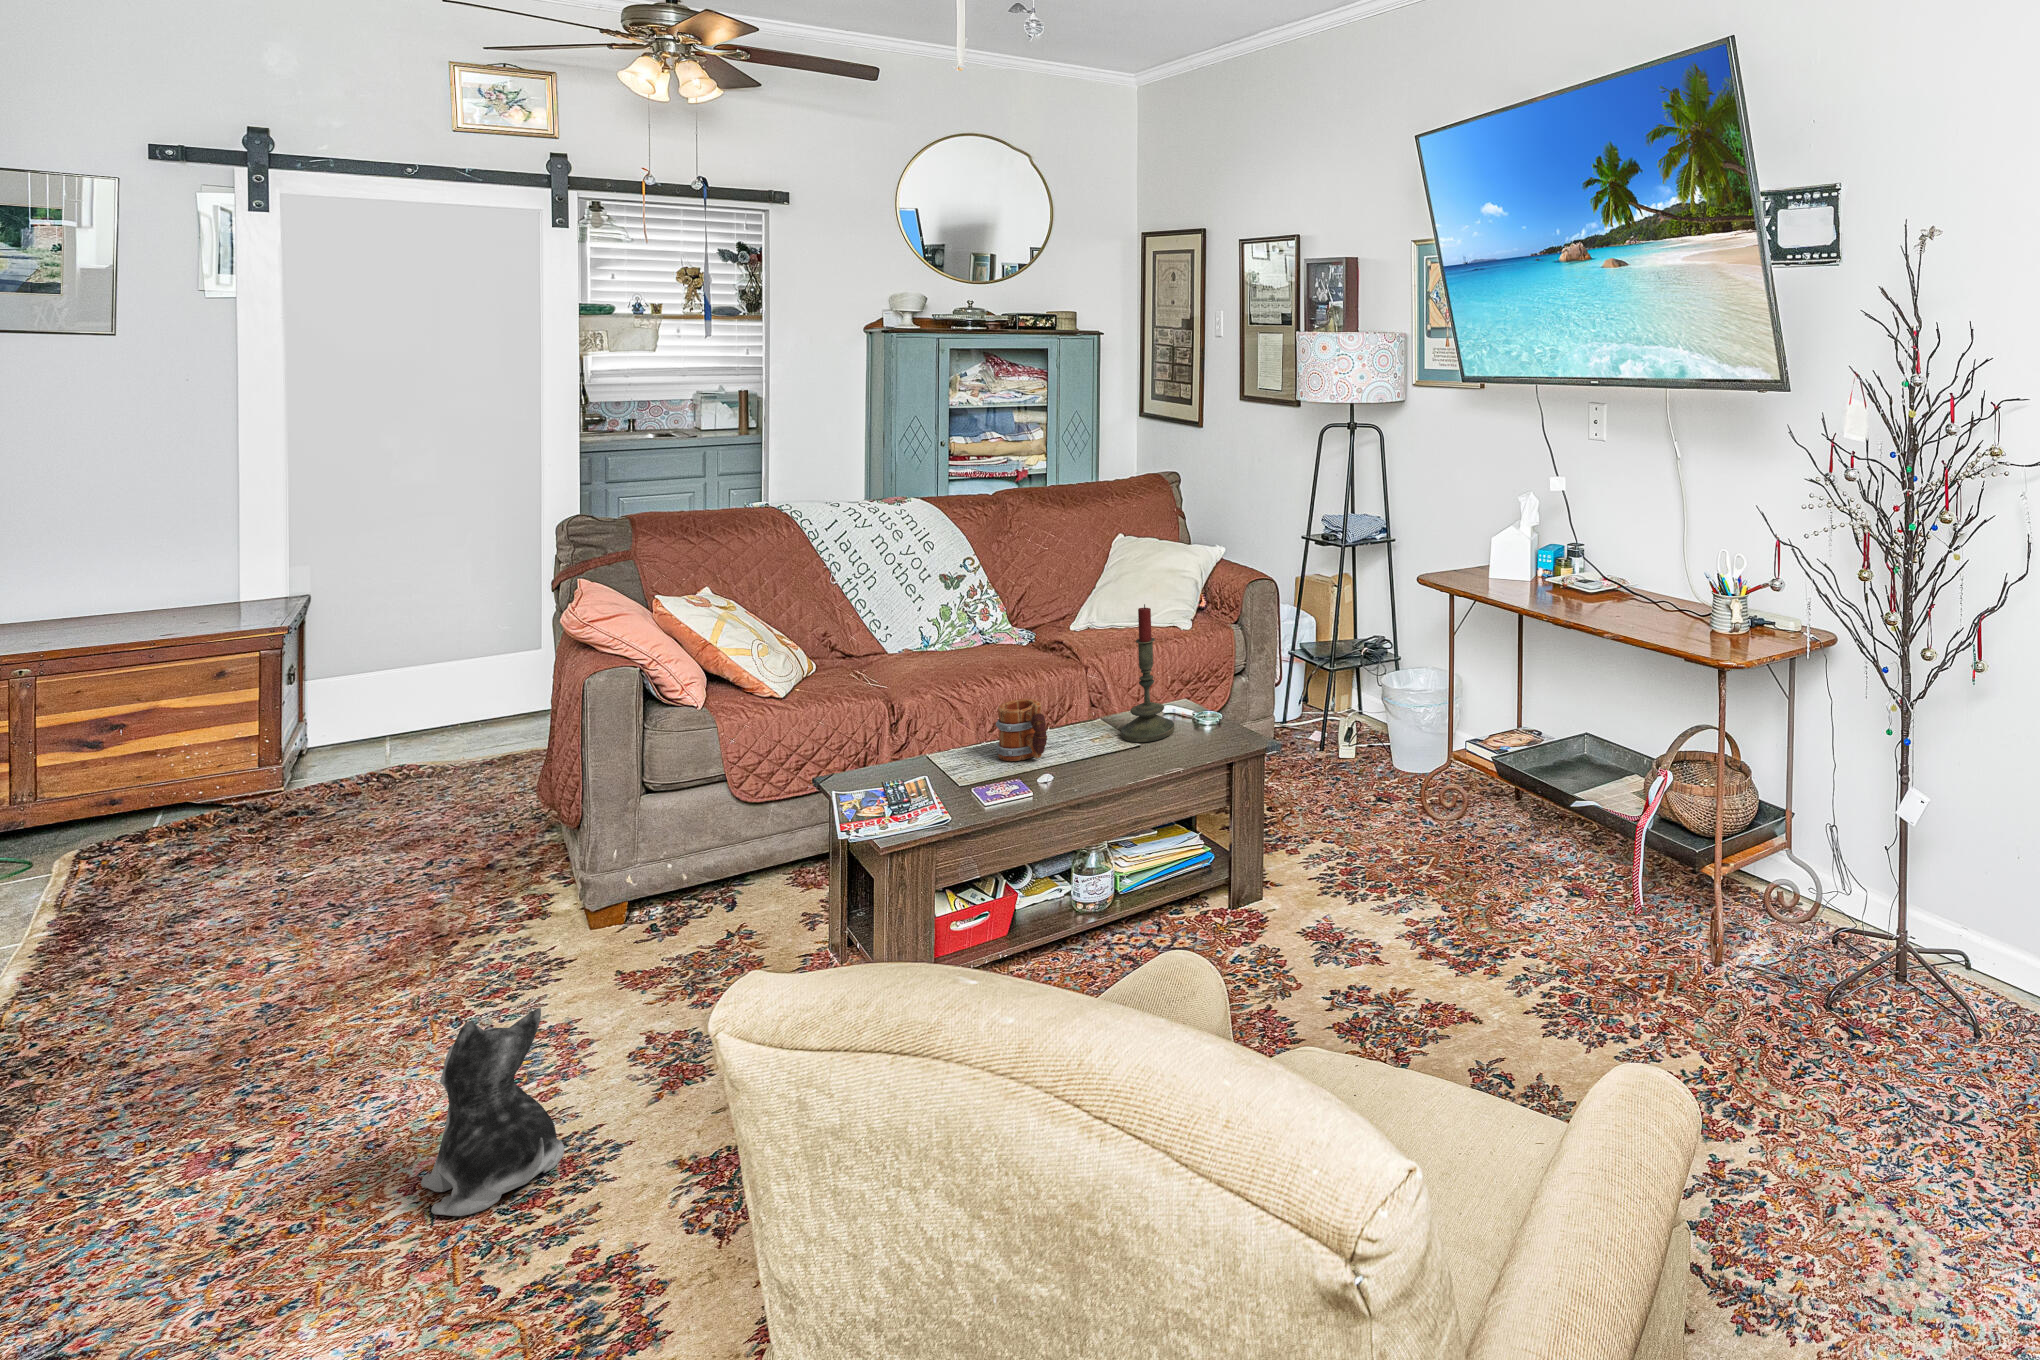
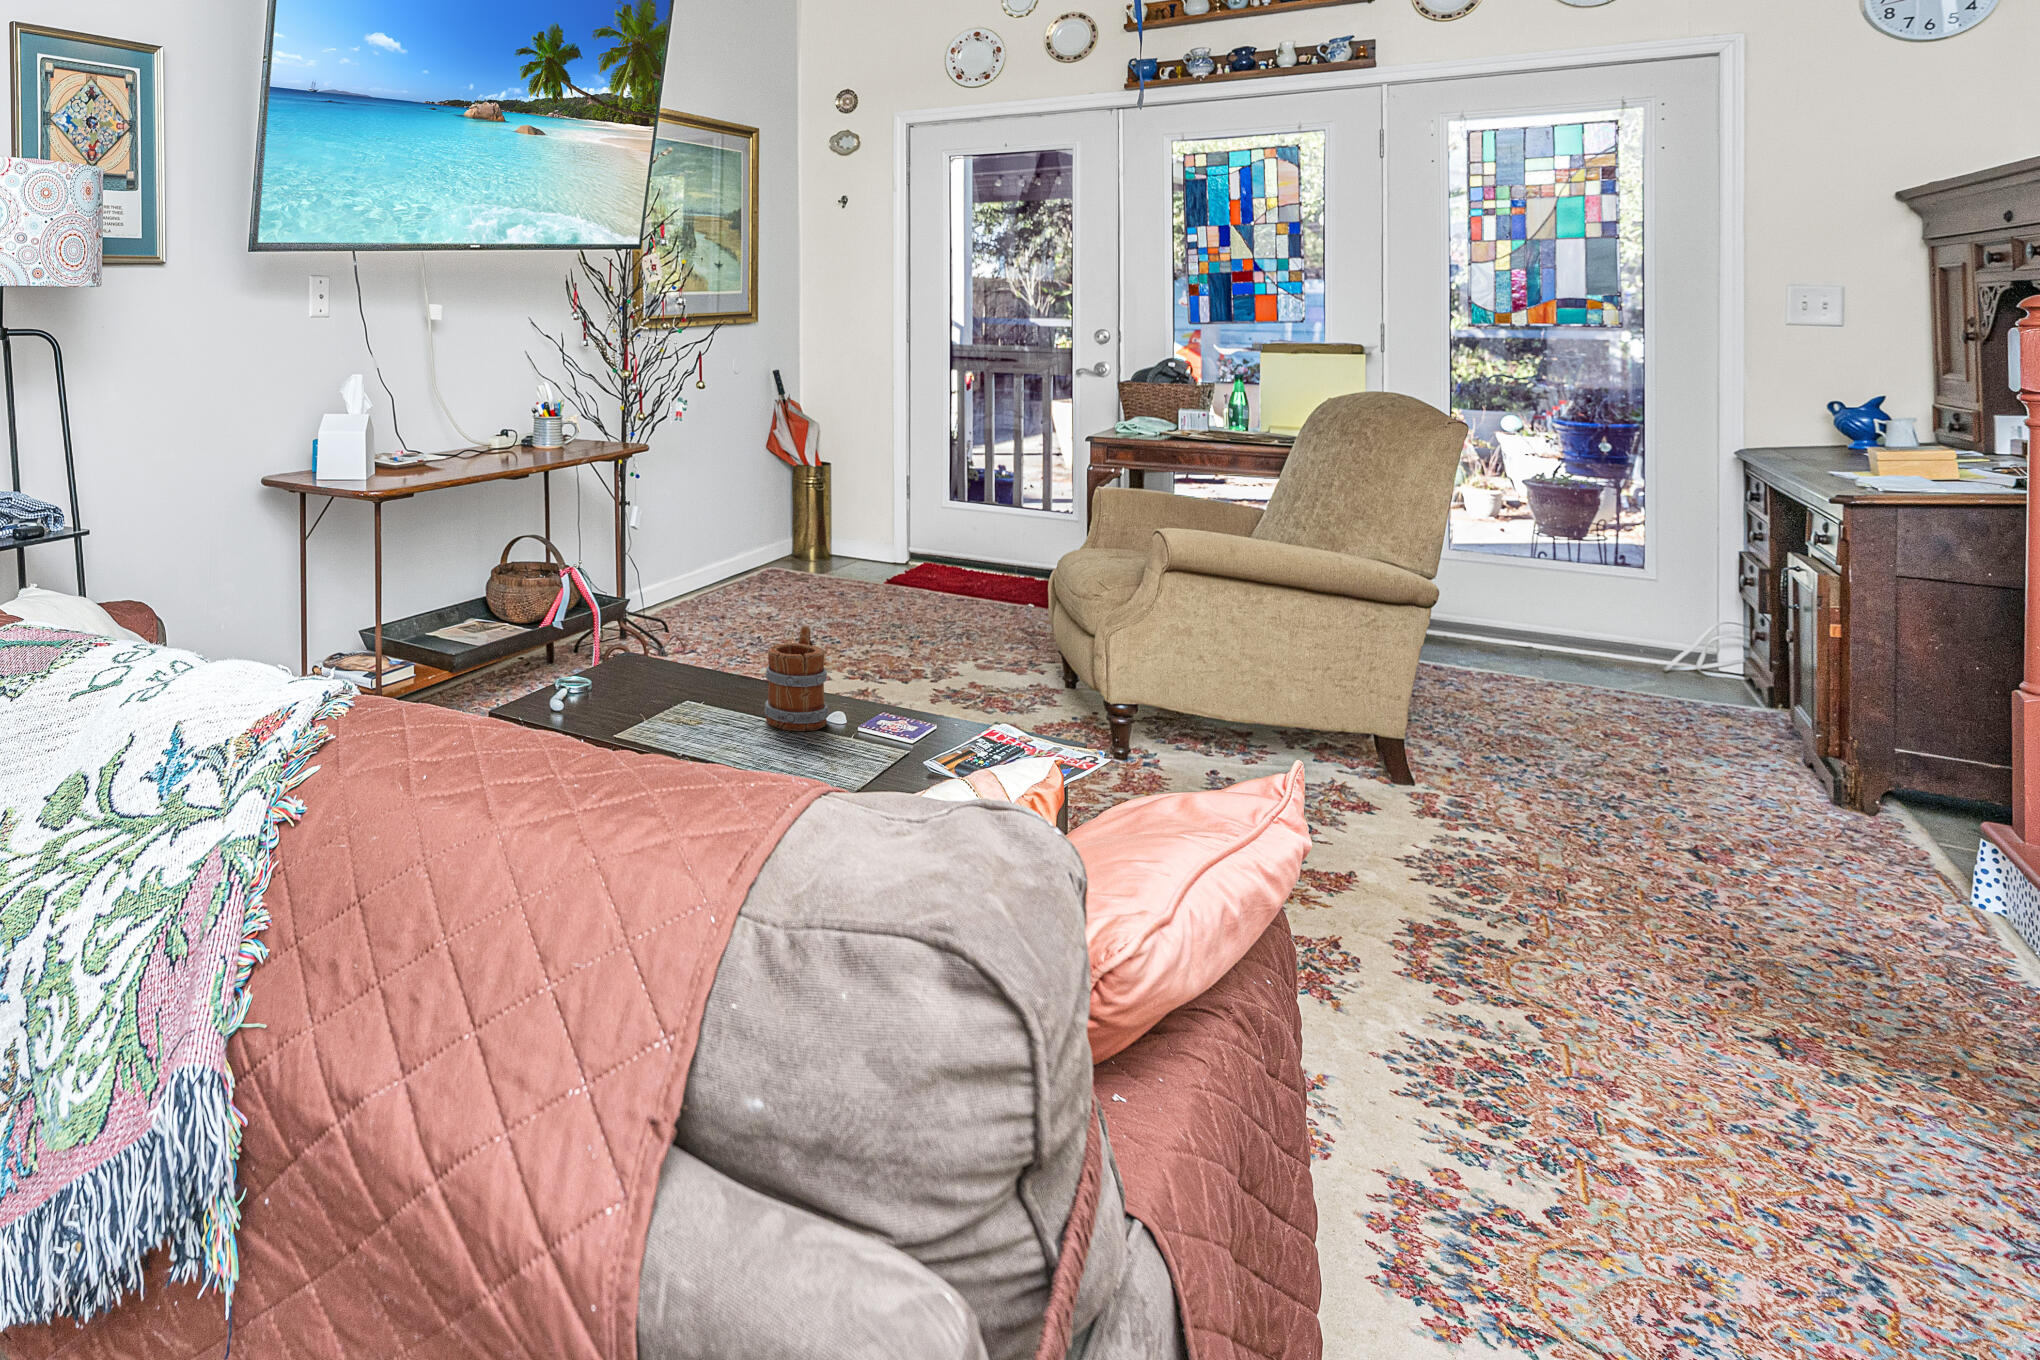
candle: present [1121,604,1174,742] -> none [635,504,706,695]
plush toy: present [421,1008,565,1216] -> none [1449,919,1629,1166]

